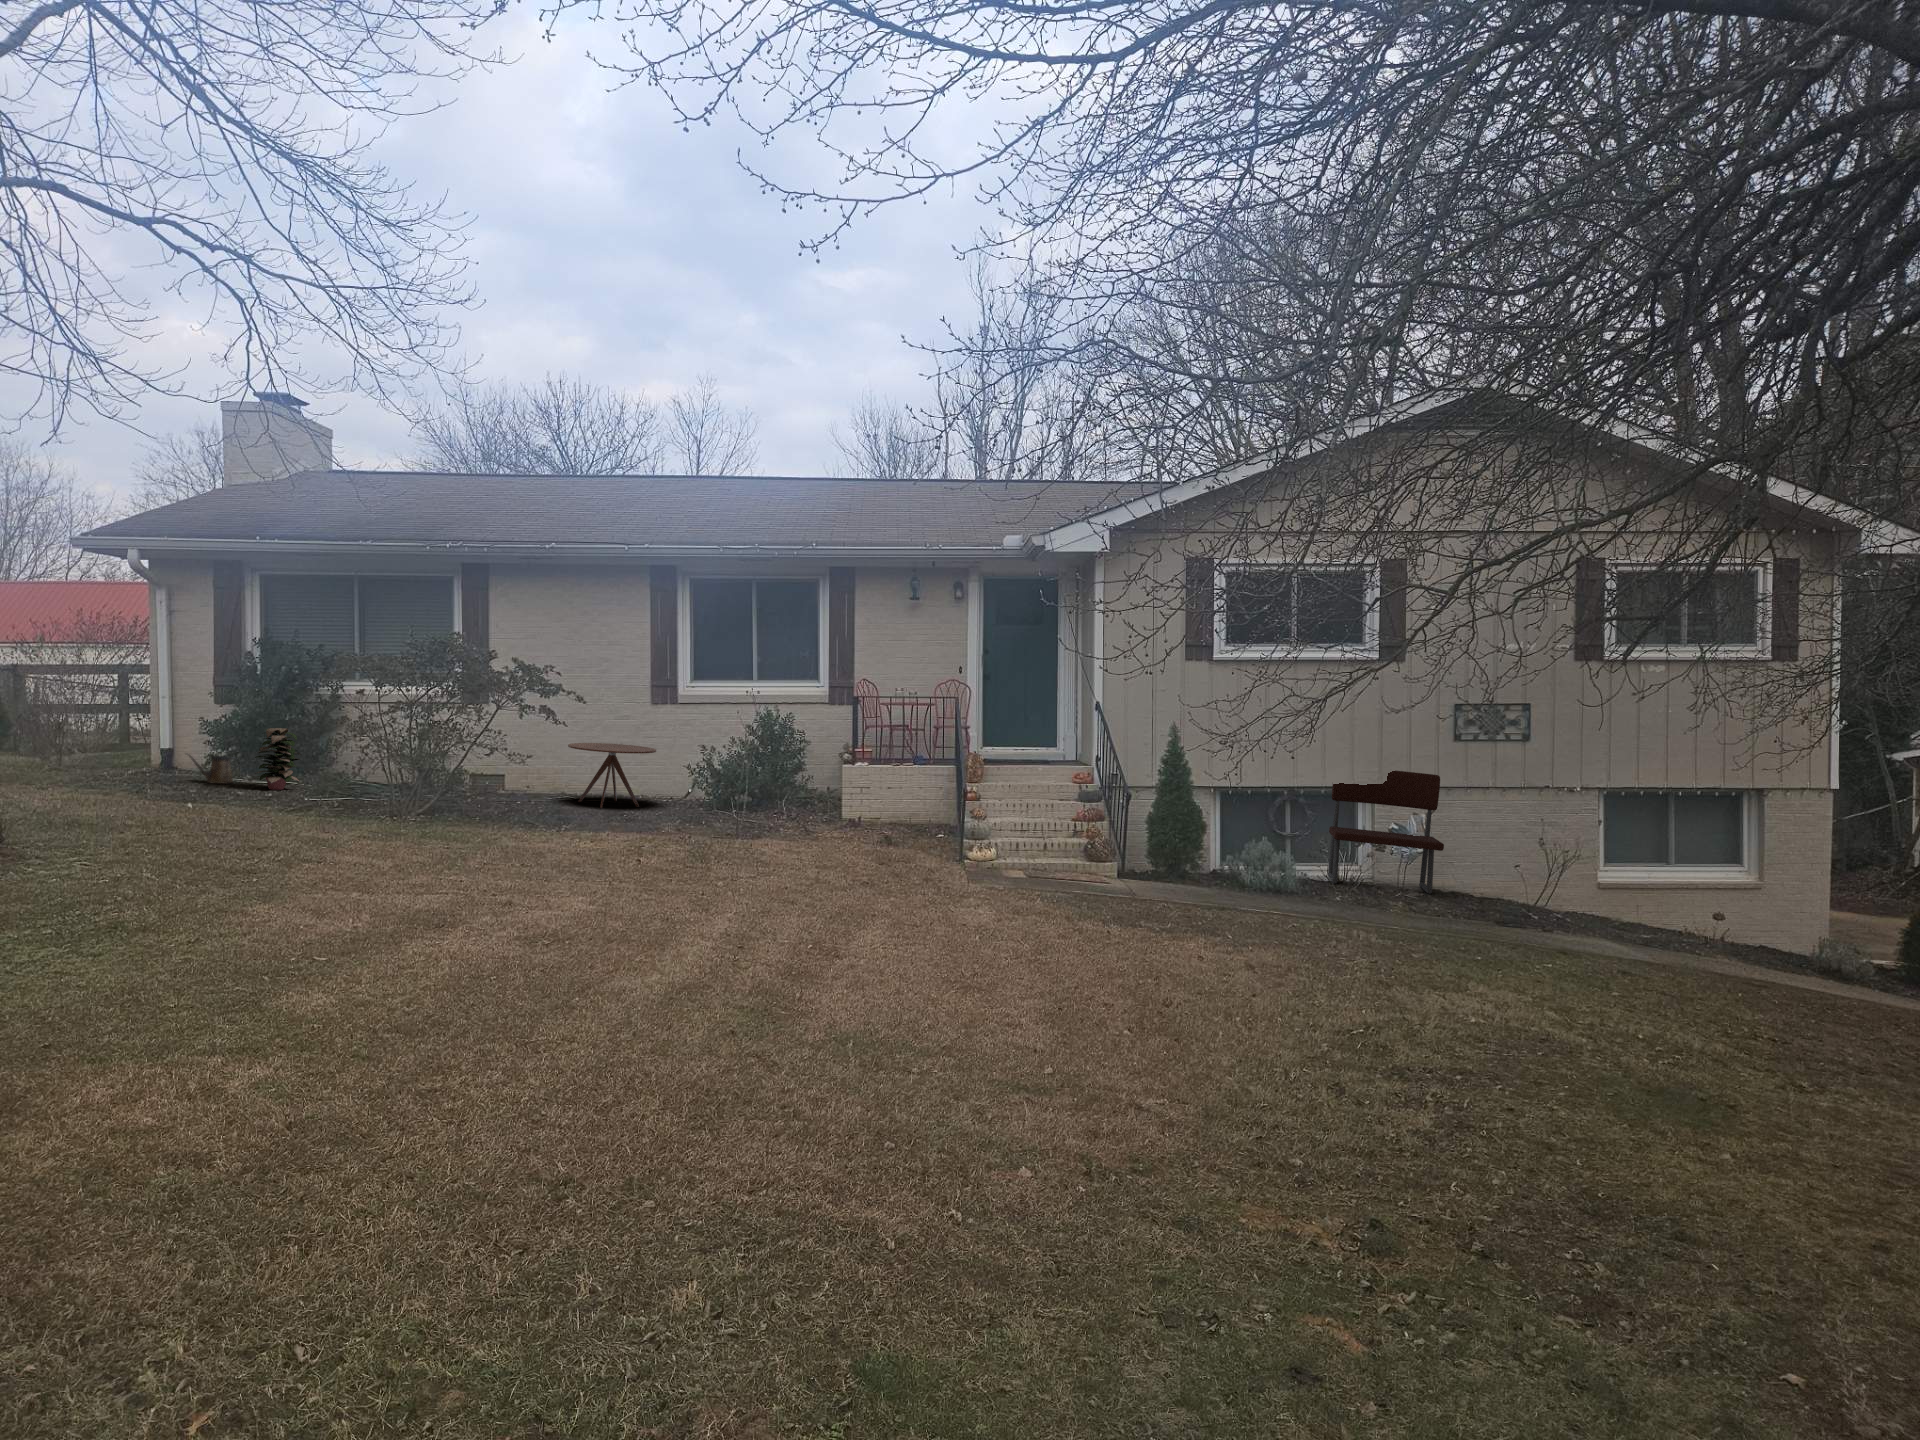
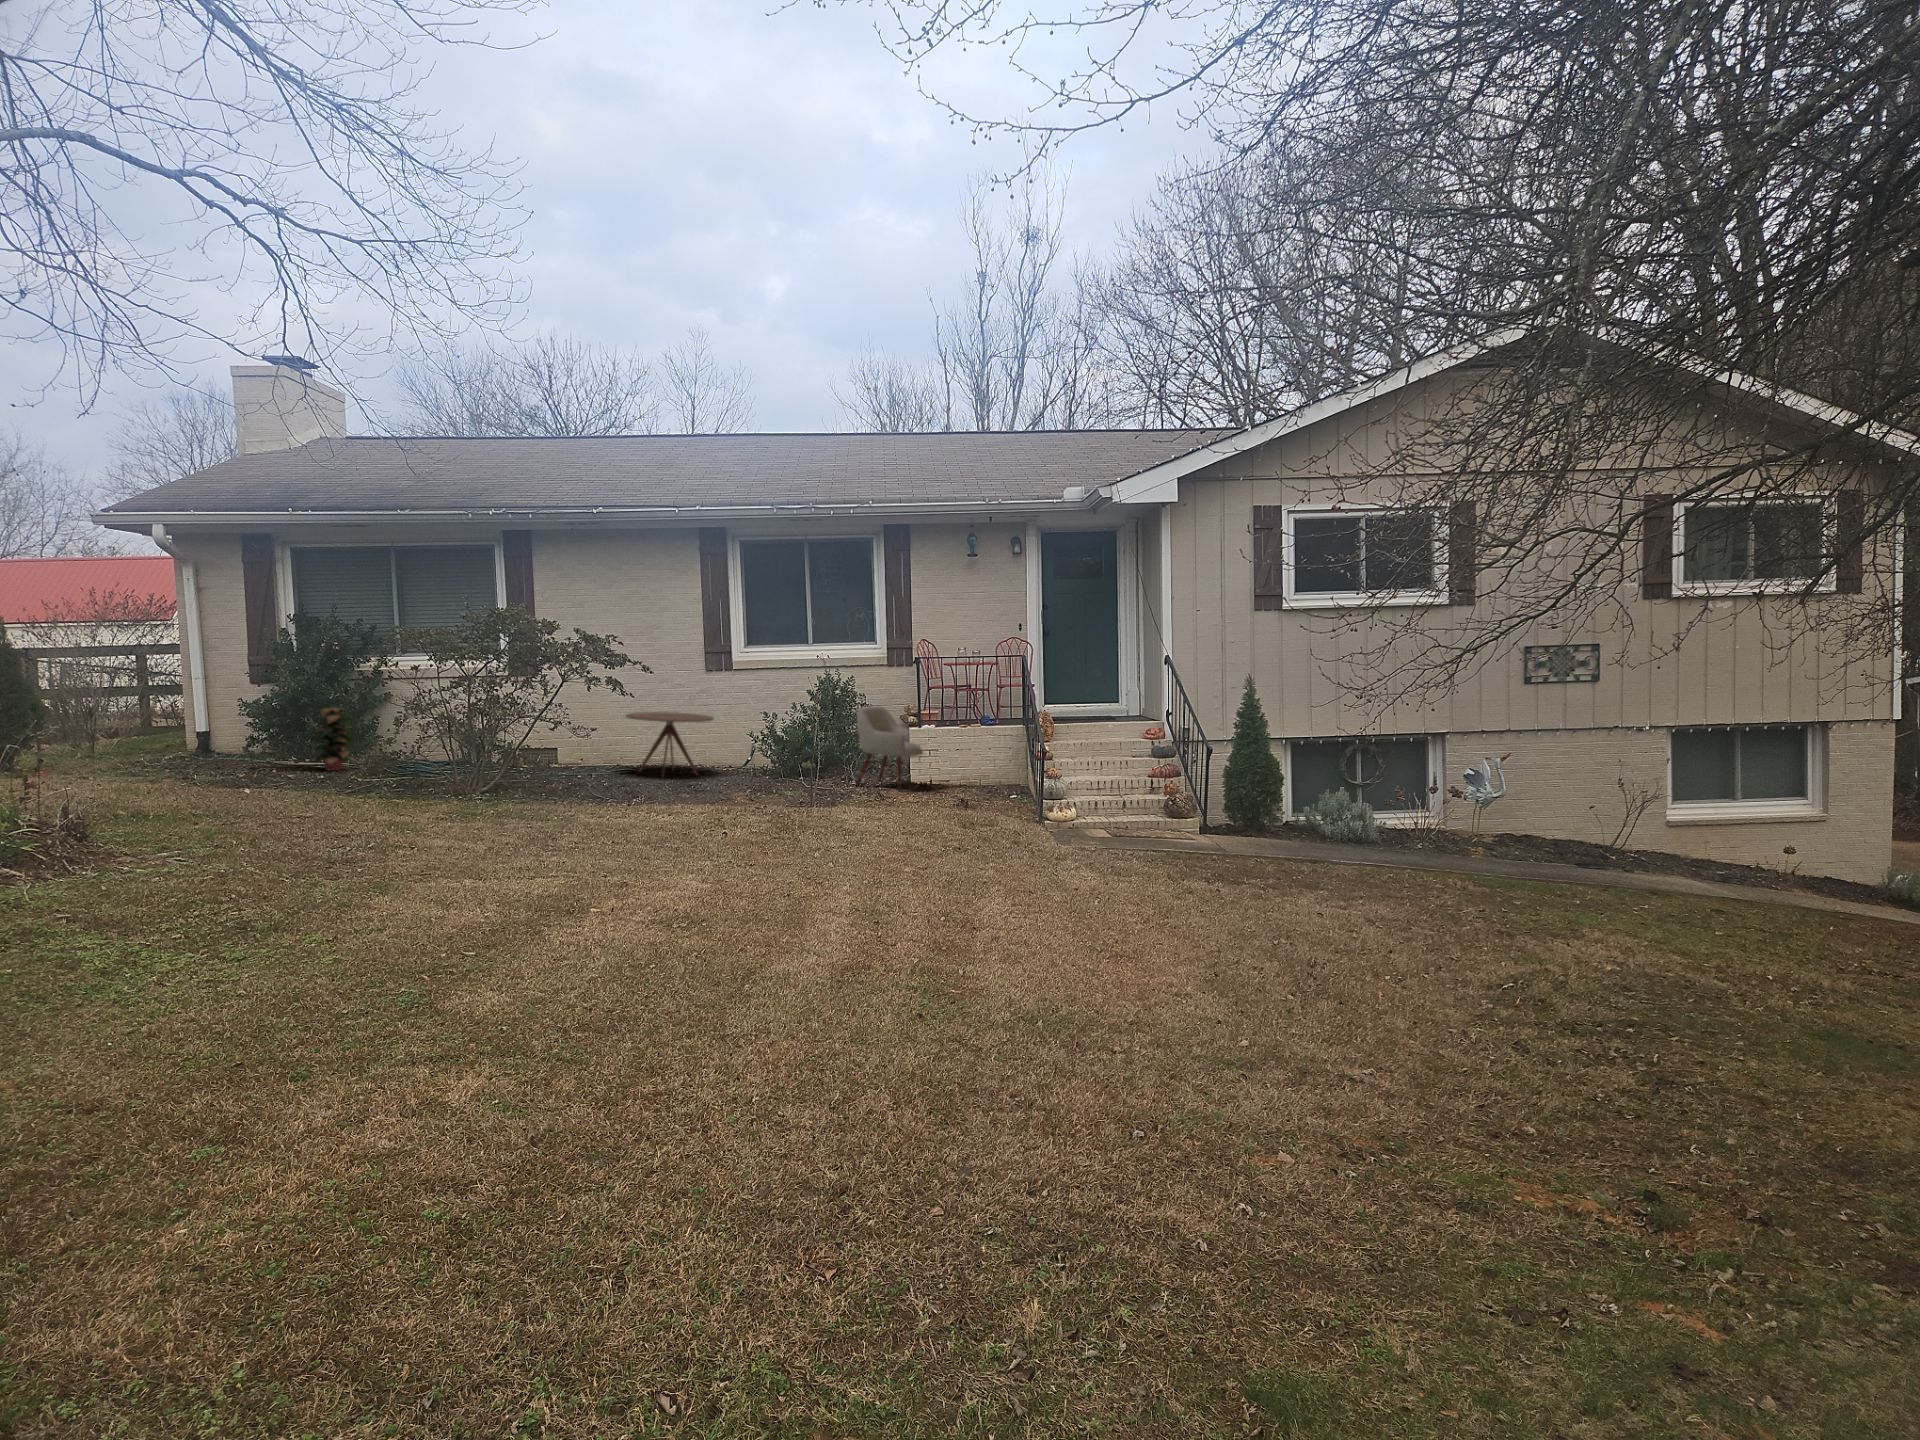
chair: none [792,744,867,829] -> present [856,706,924,791]
watering can: present [187,754,240,784] -> none [239,736,293,766]
bench: present [1327,771,1444,894] -> none [1400,713,1521,838]

